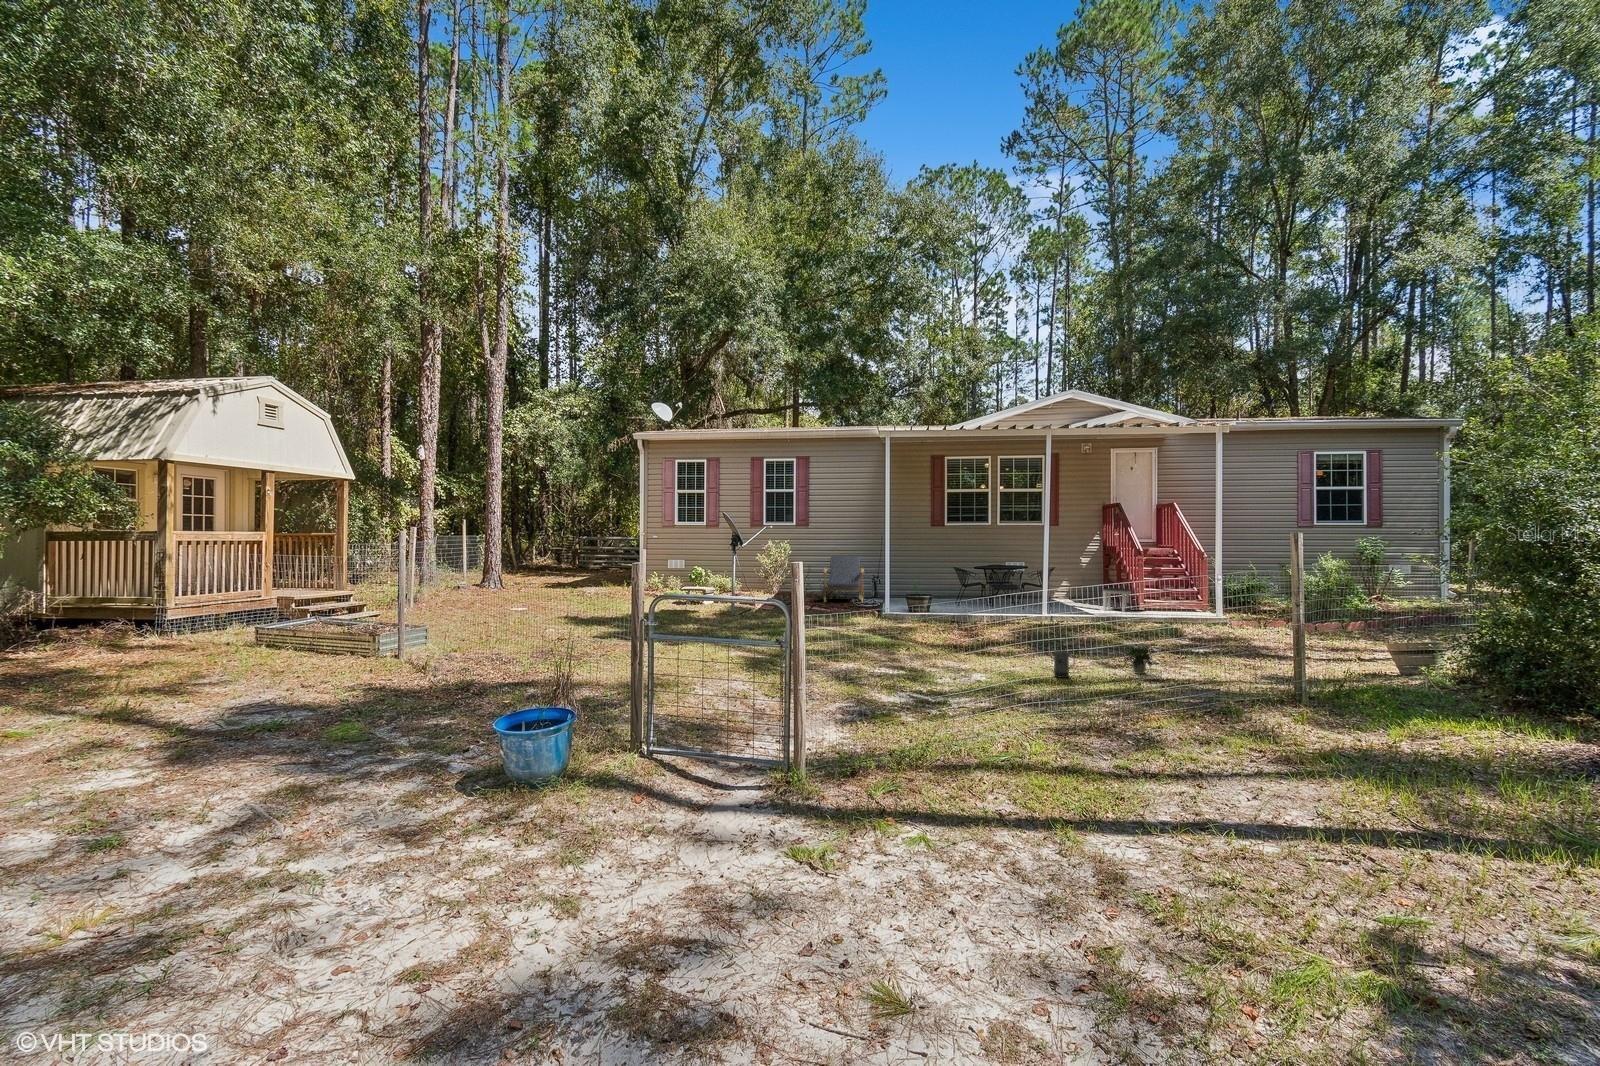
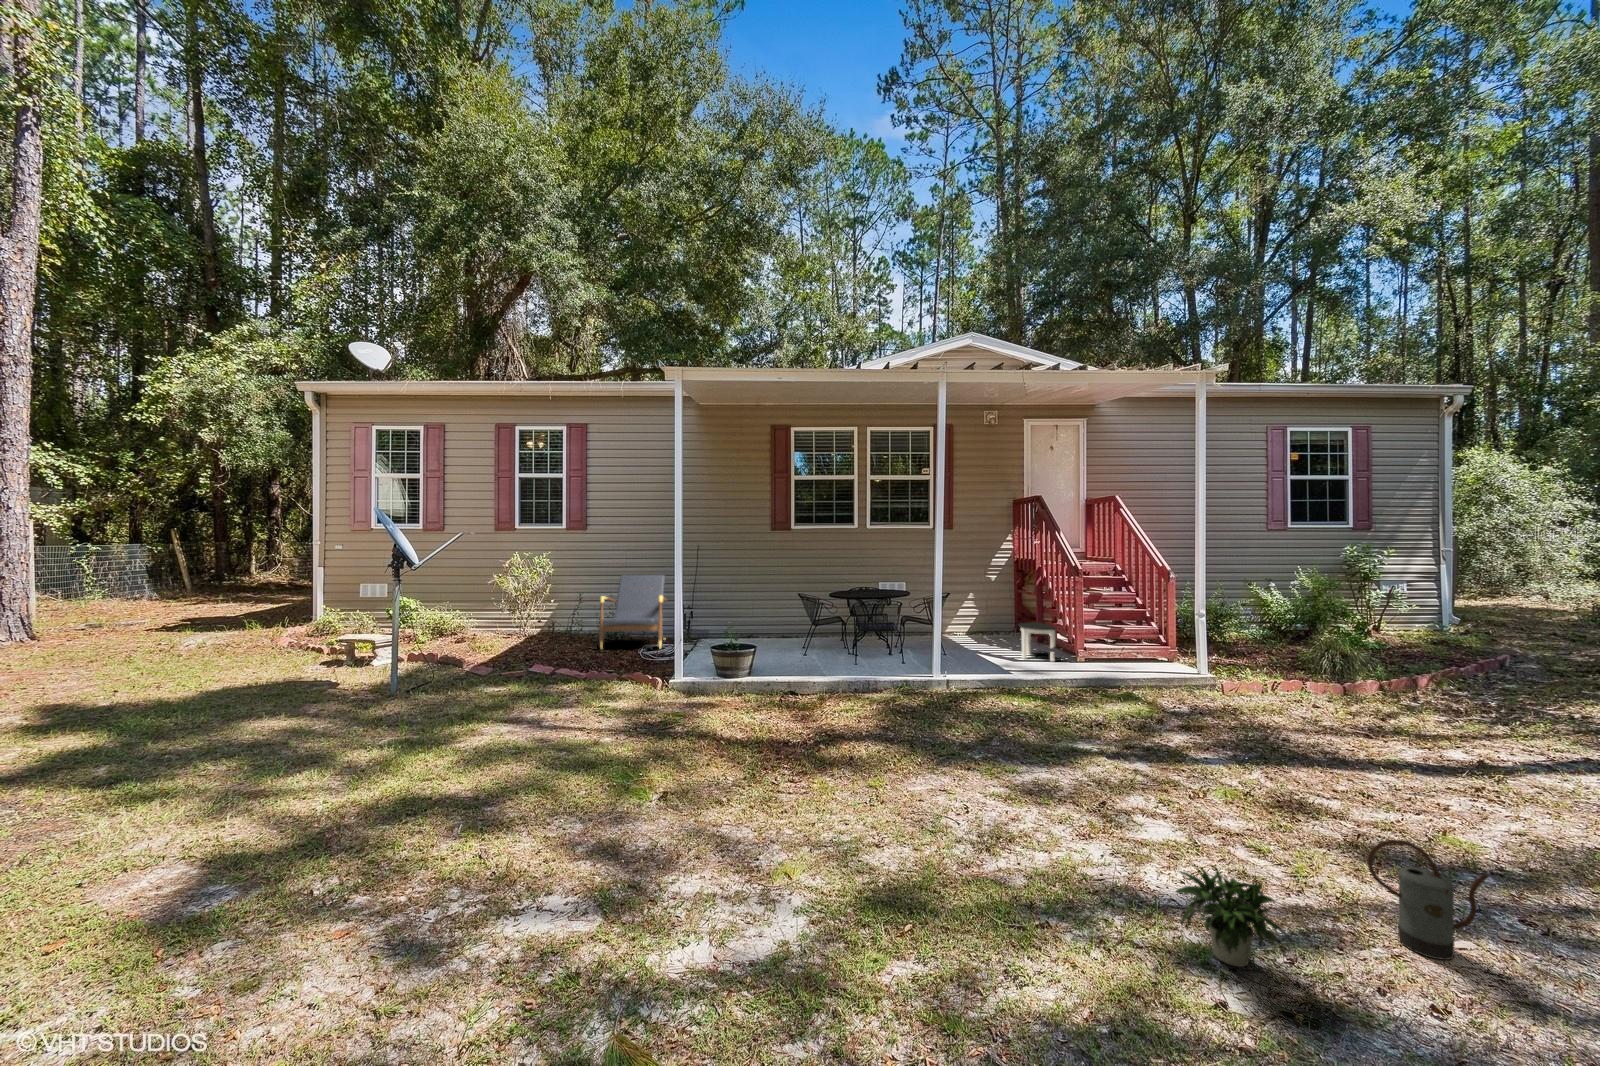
watering can: present [1045,640,1077,678] -> present [1367,840,1489,960]

